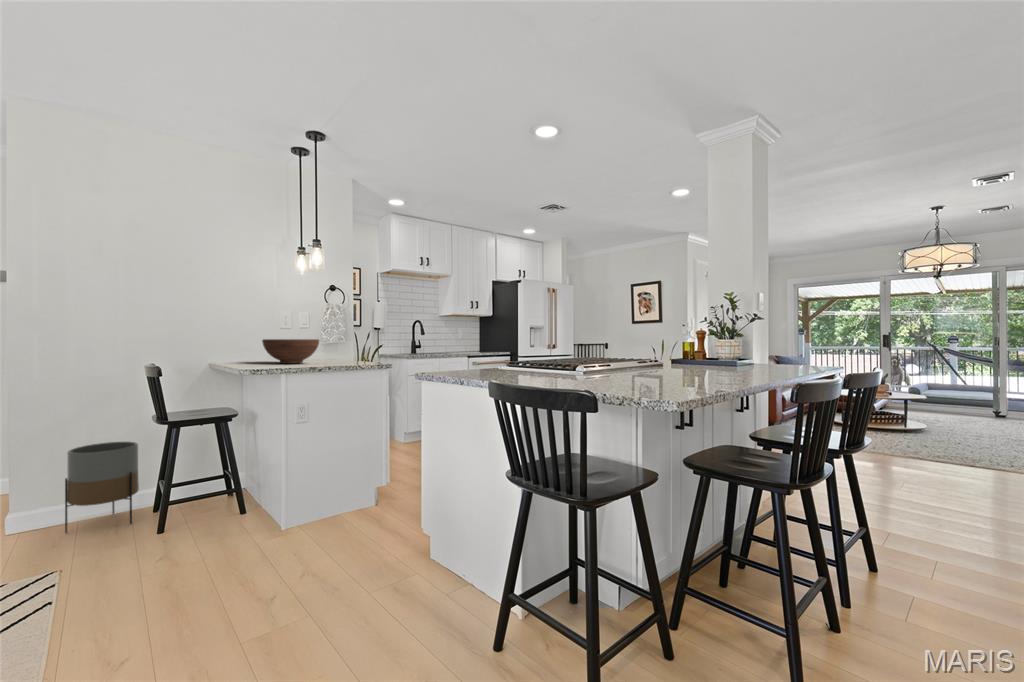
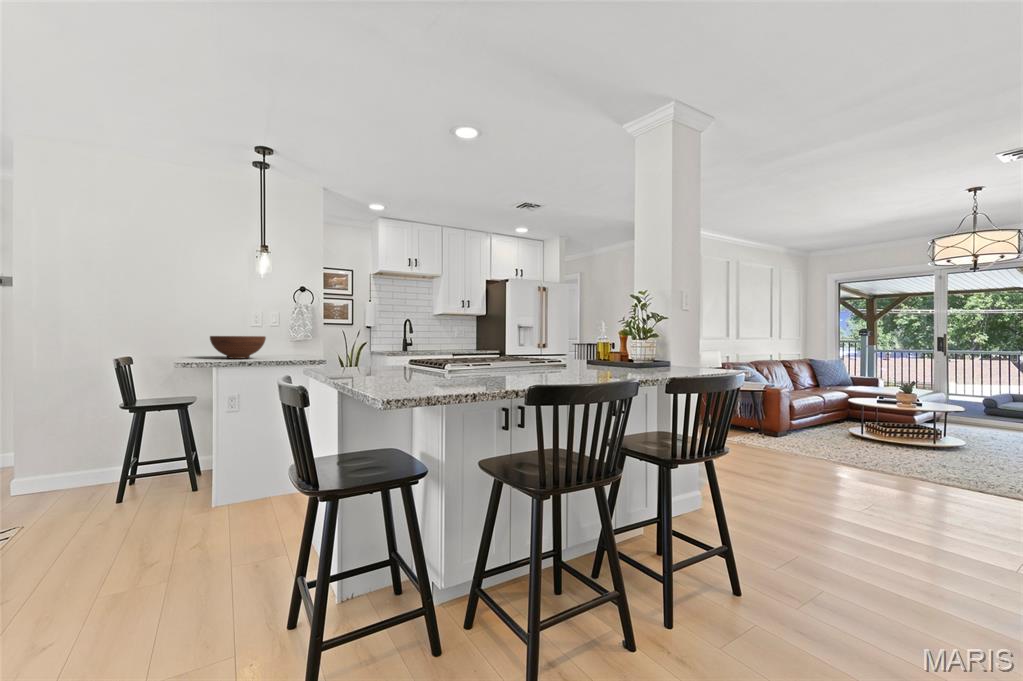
planter: present [65,442,139,533] -> none [25,425,94,503]

